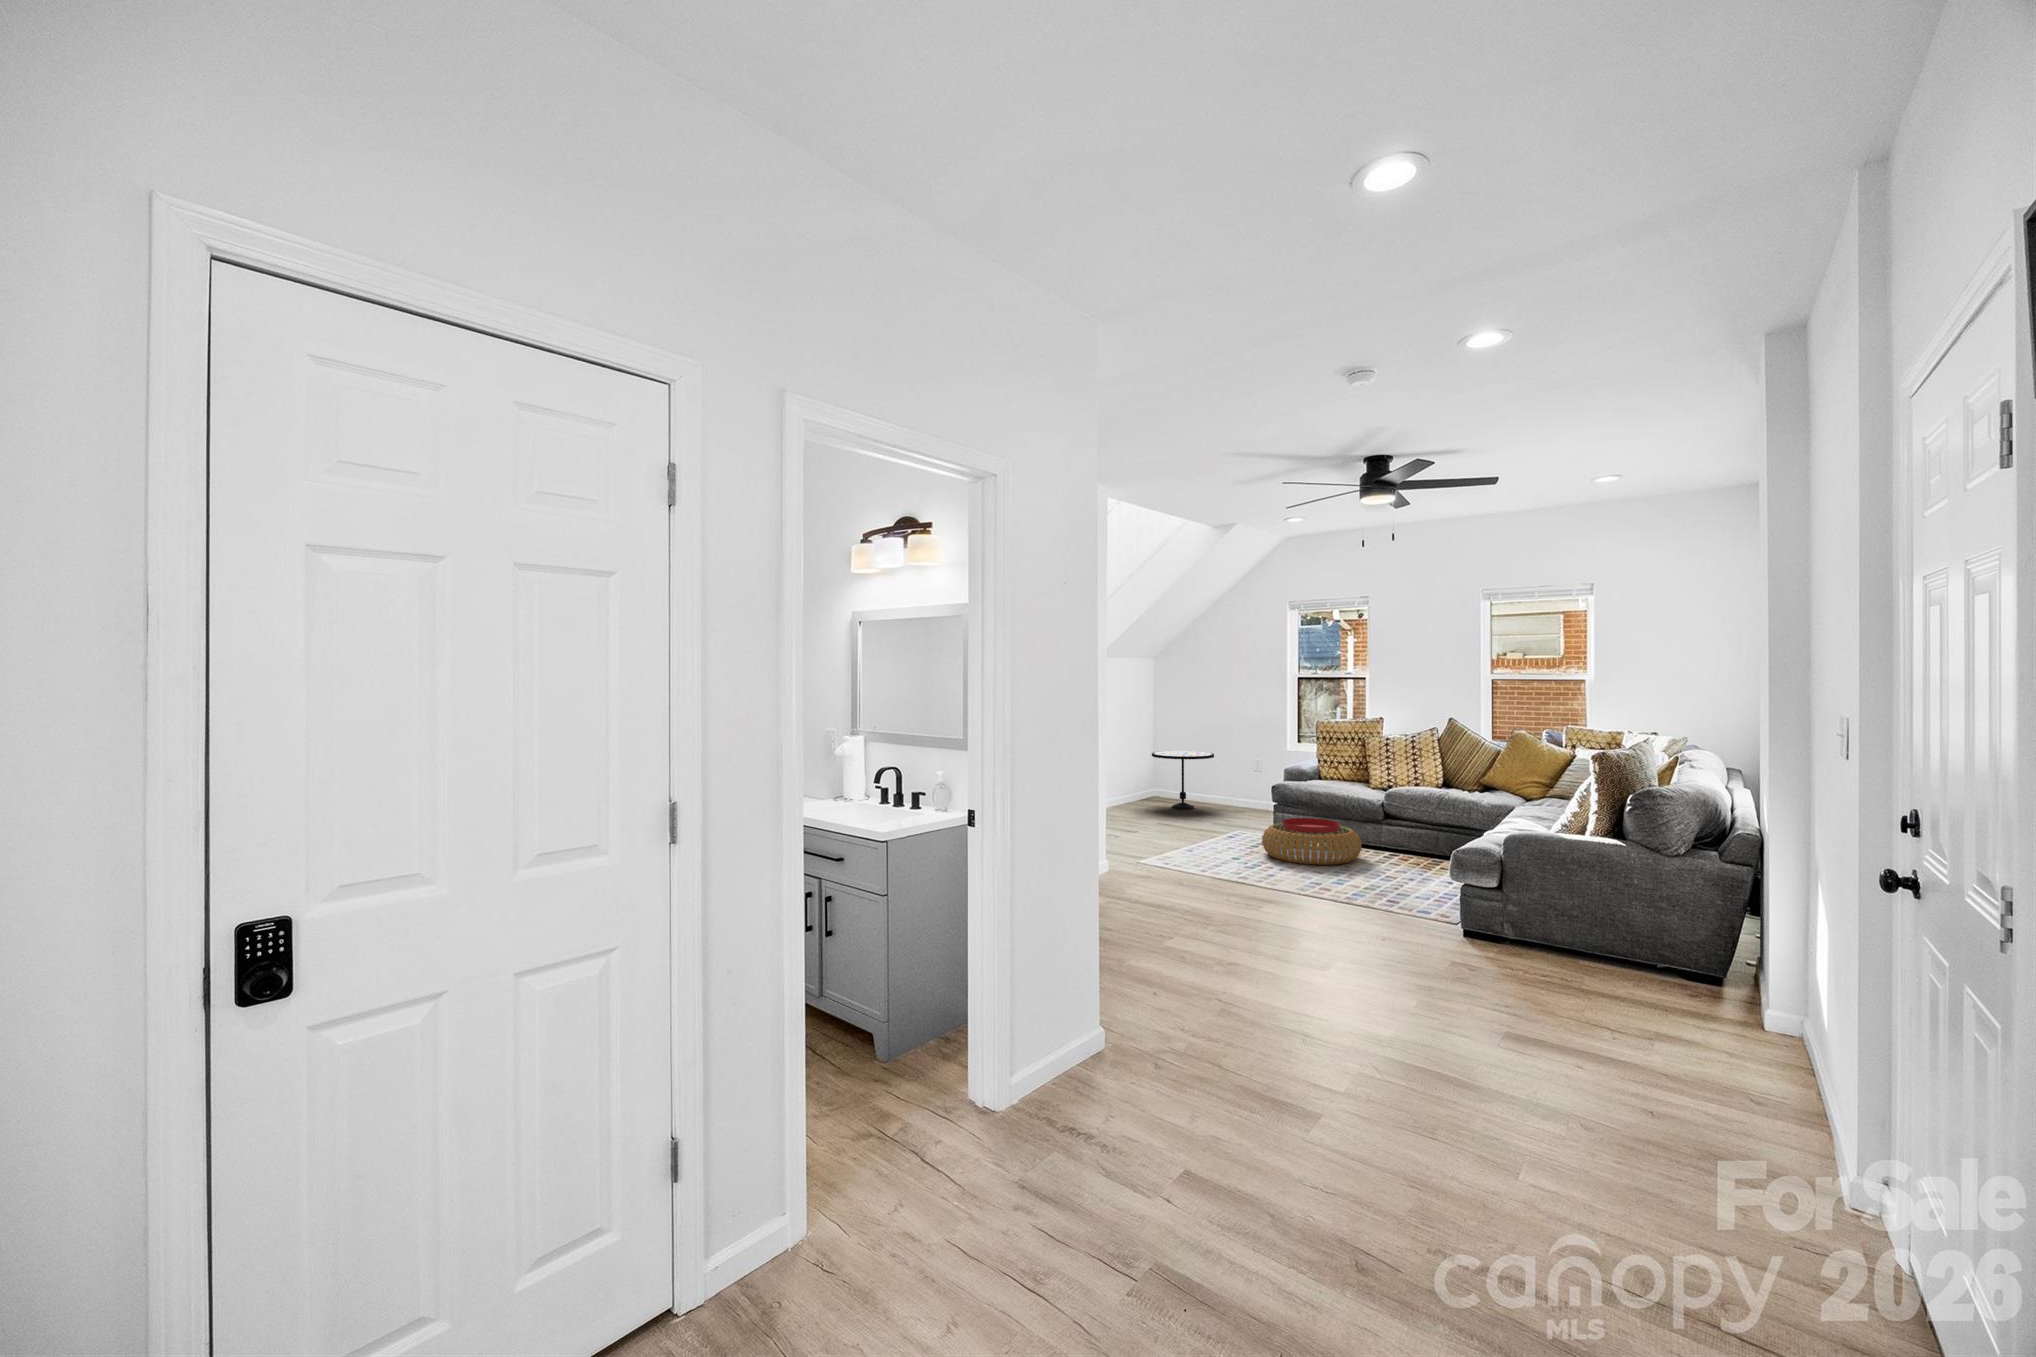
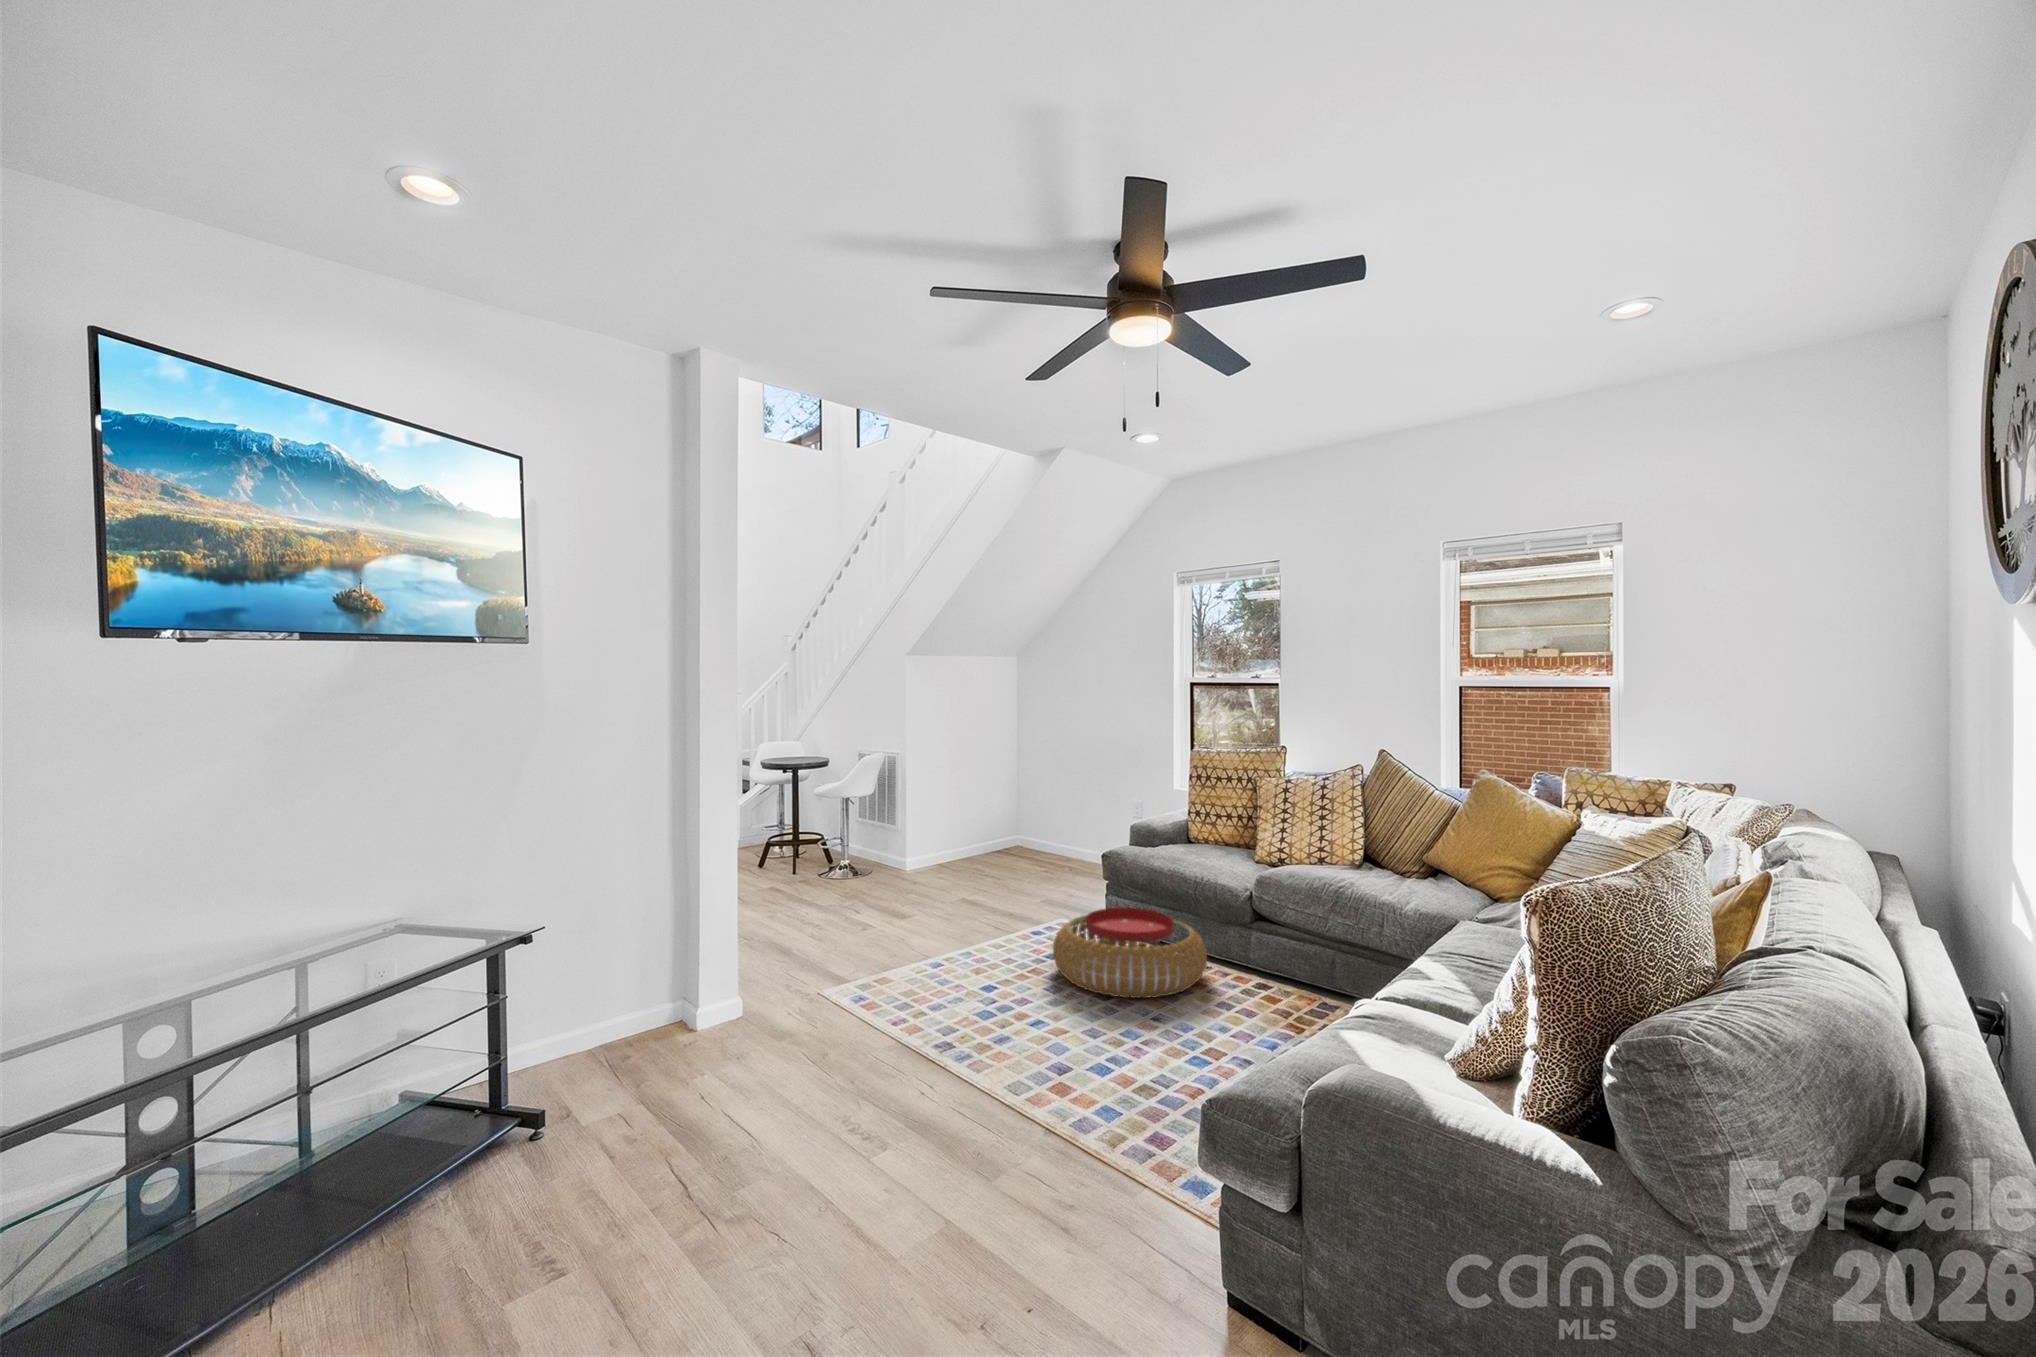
side table: present [1152,751,1214,810] -> none [1007,784,1090,866]

